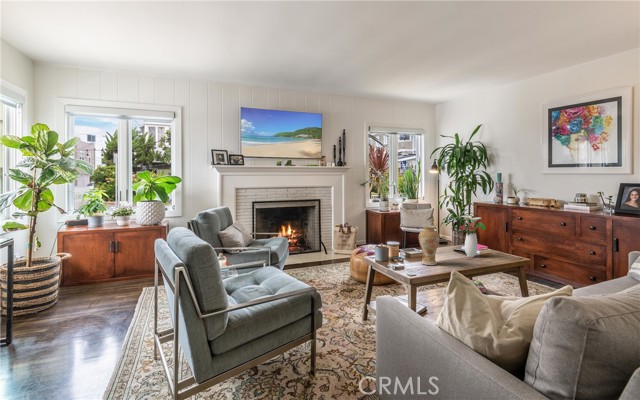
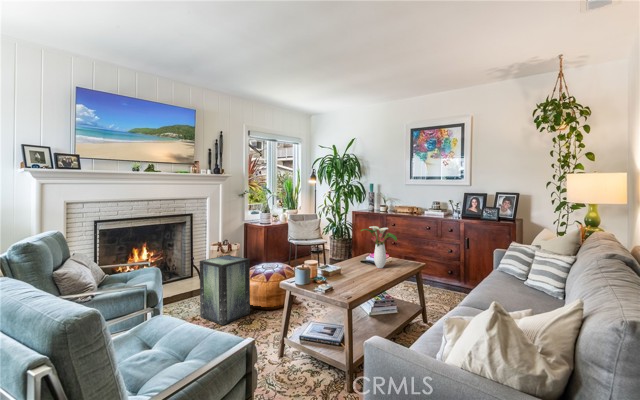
vase: present [418,226,440,265] -> none [339,240,361,284]
storage box: none [315,234,353,288] -> present [200,255,250,325]

